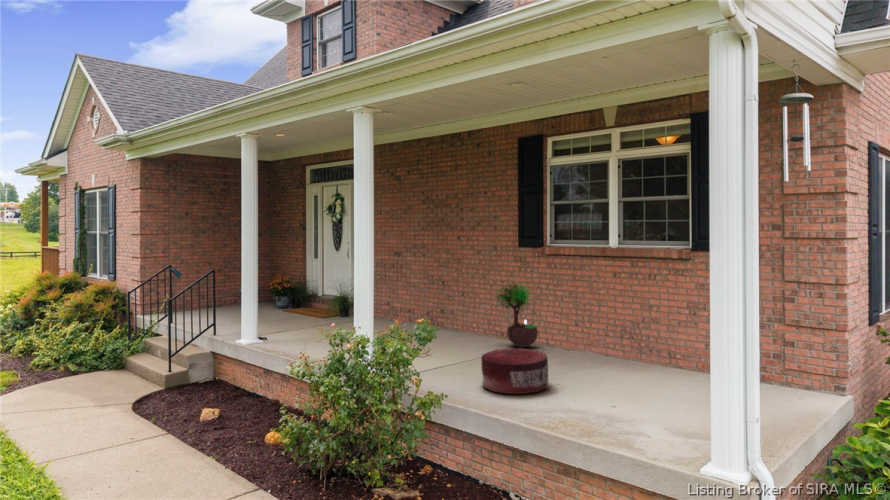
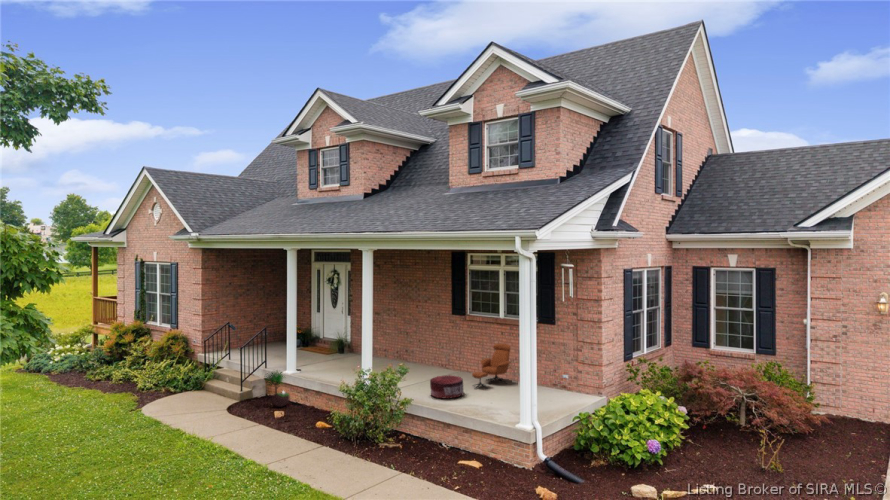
potted tree: present [497,284,538,347] -> present [266,371,290,407]
lounge chair: none [562,293,635,376] -> present [472,344,510,387]

